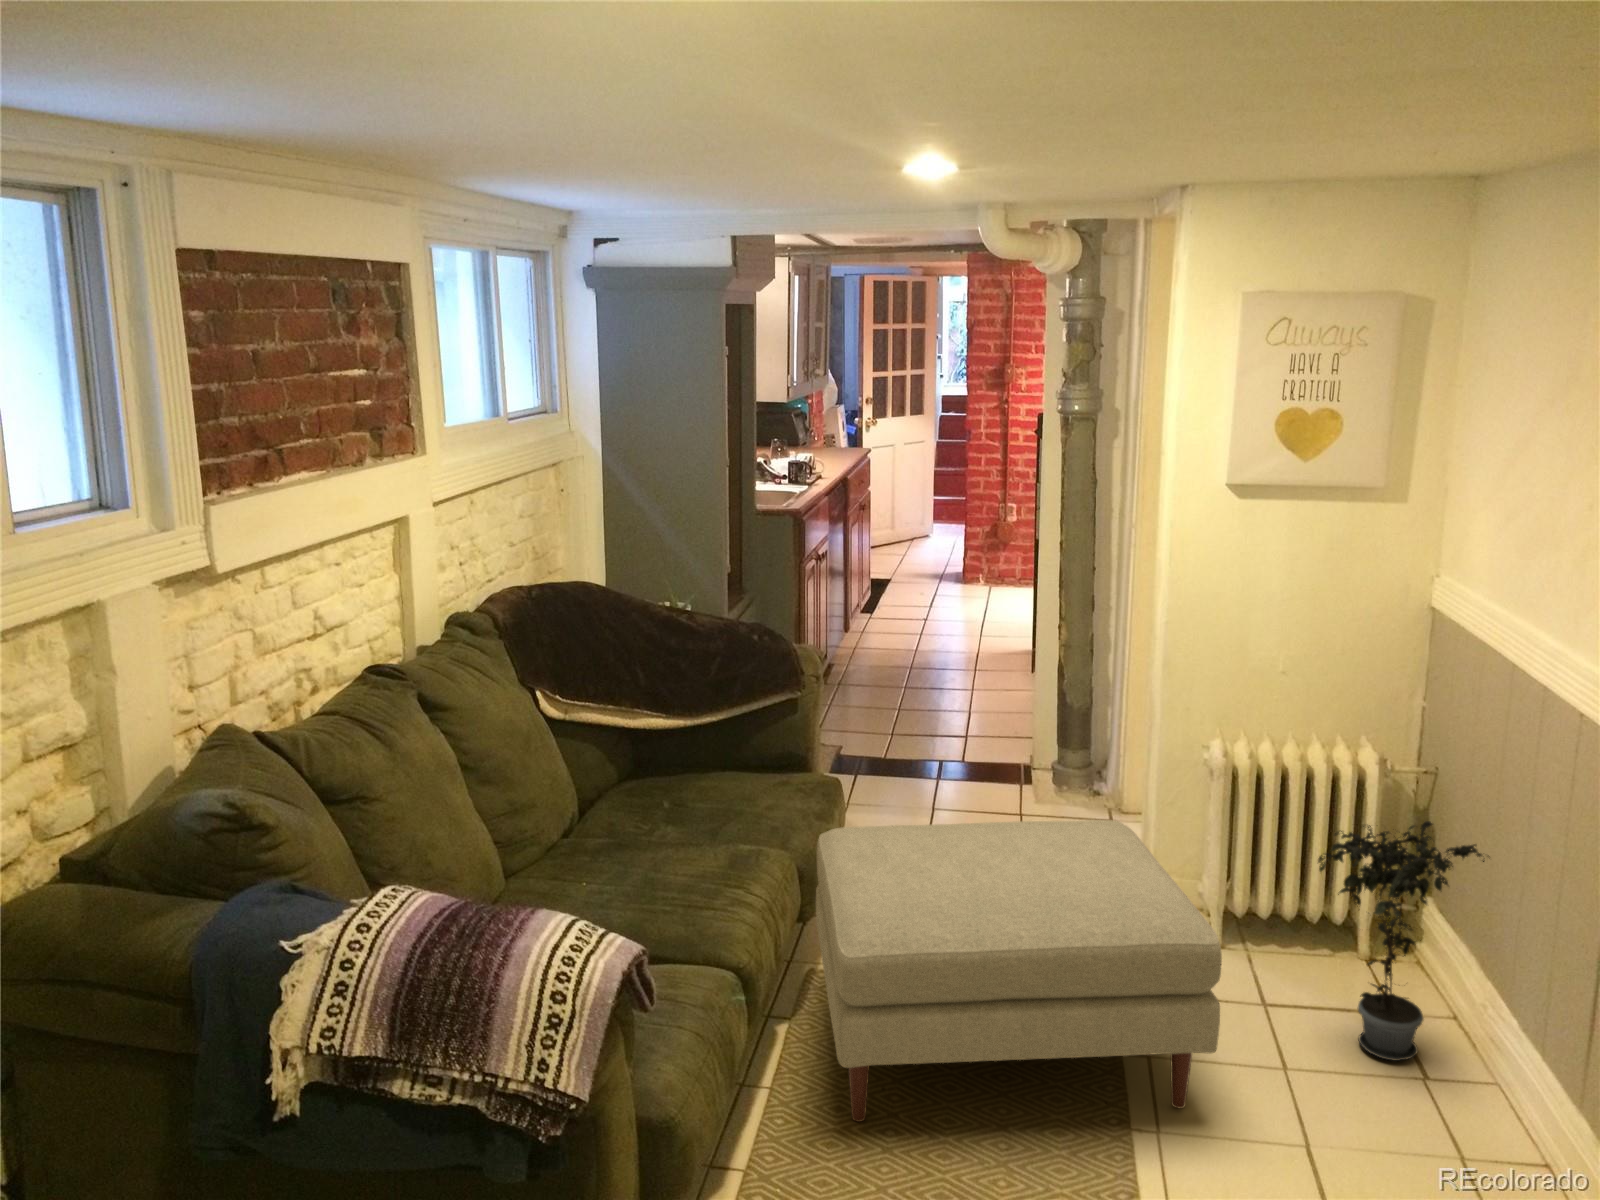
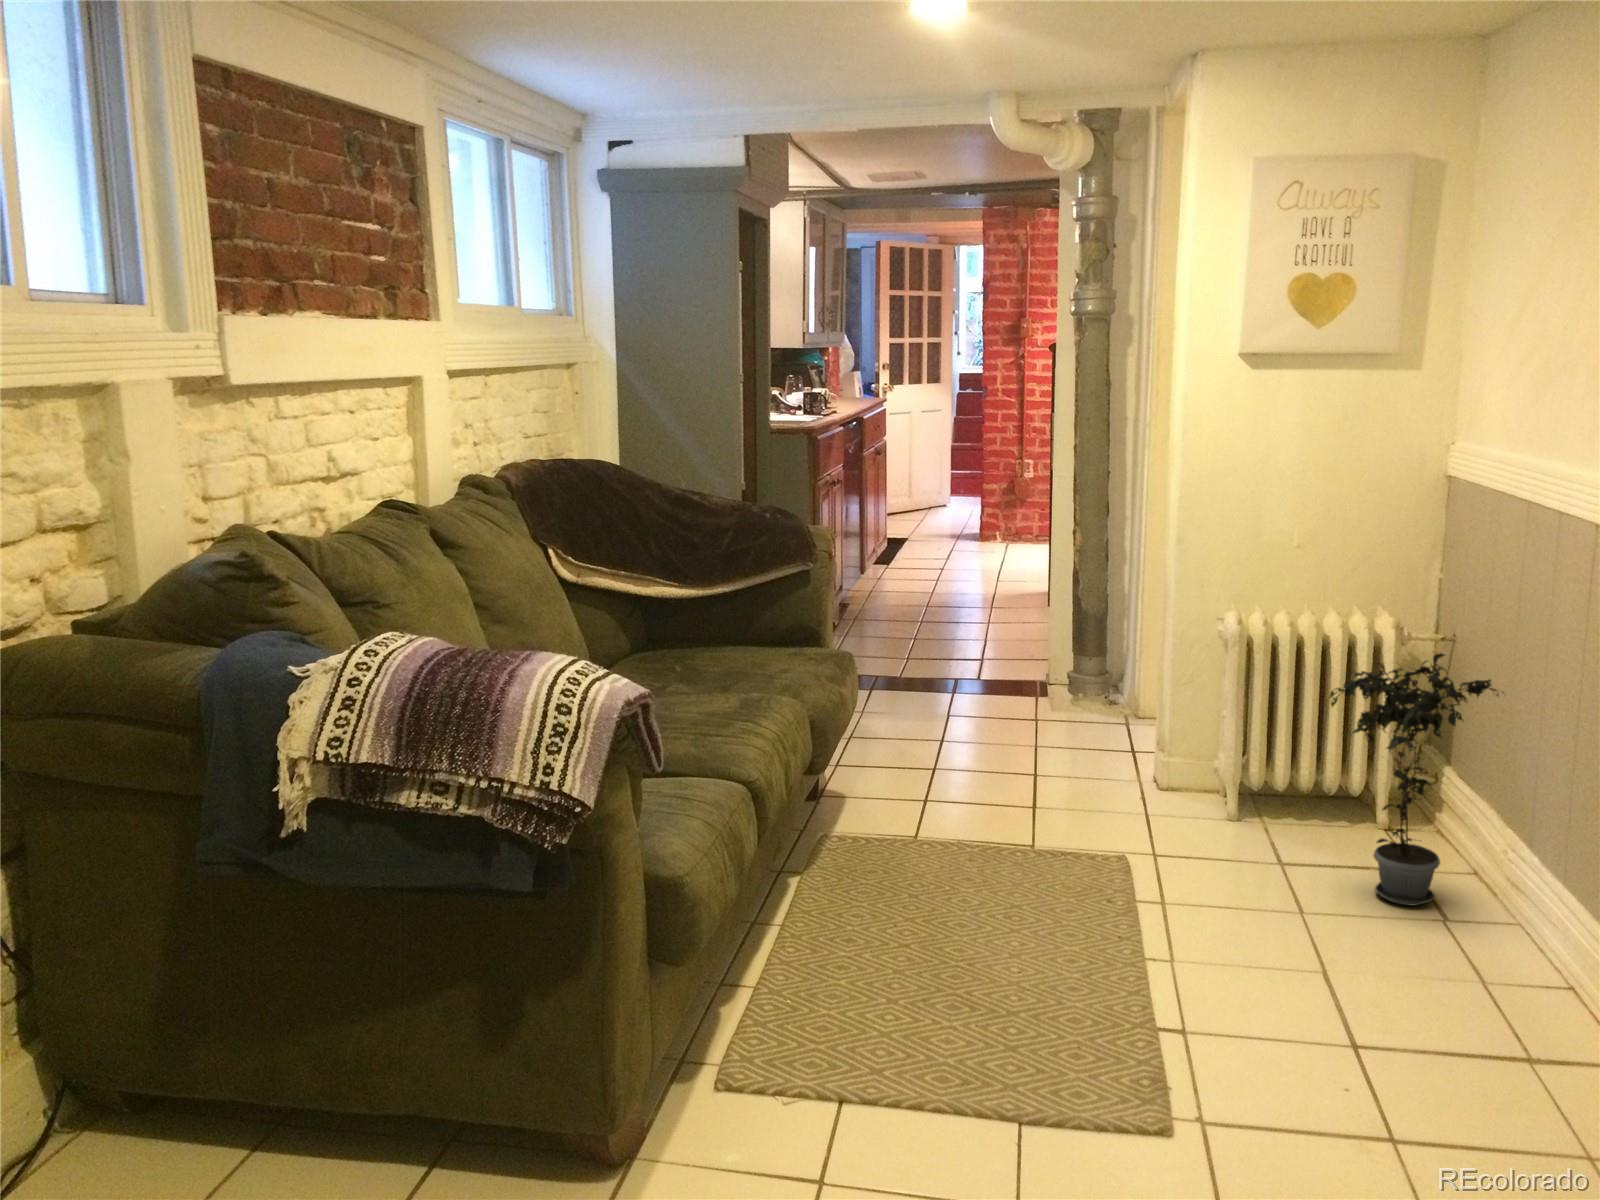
ottoman: present [816,820,1222,1122] -> none [825,679,1230,949]

